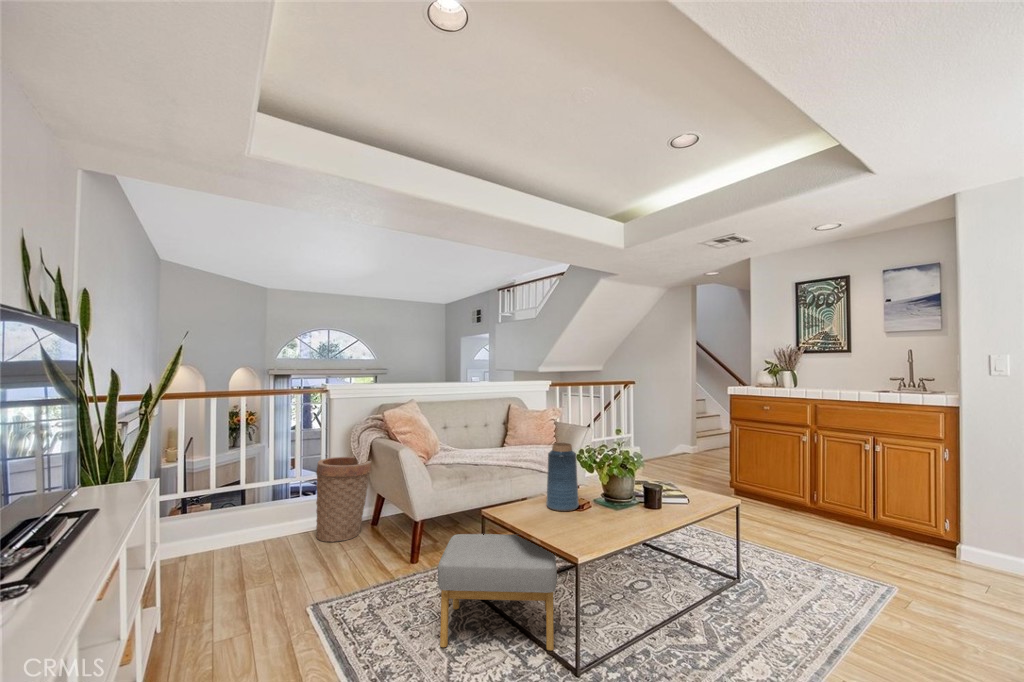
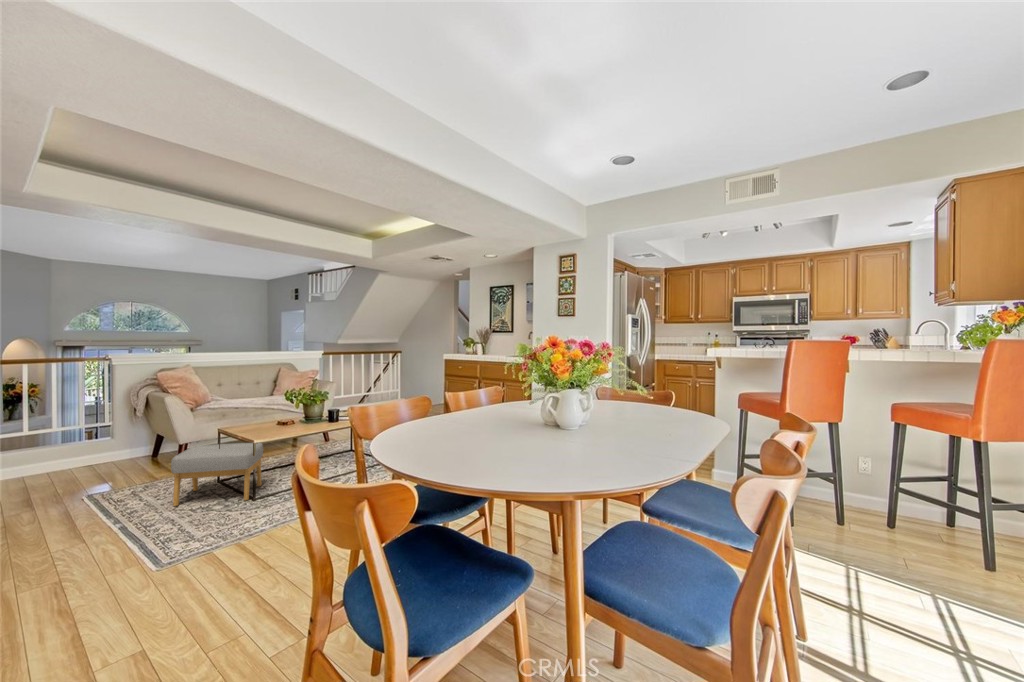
vase: present [546,443,579,511] -> none [265,388,287,429]
basket: present [316,457,371,542] -> none [97,407,150,468]

